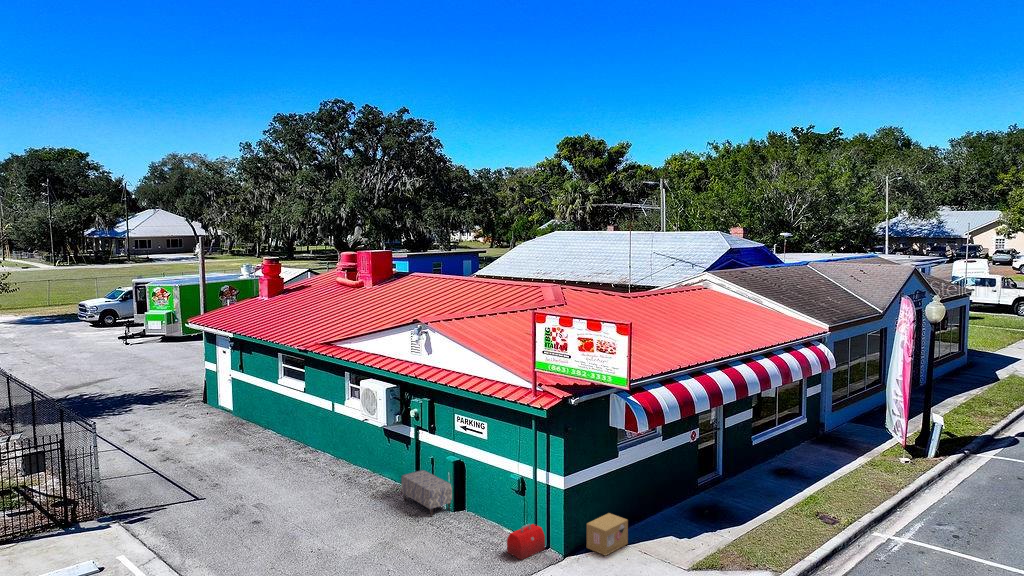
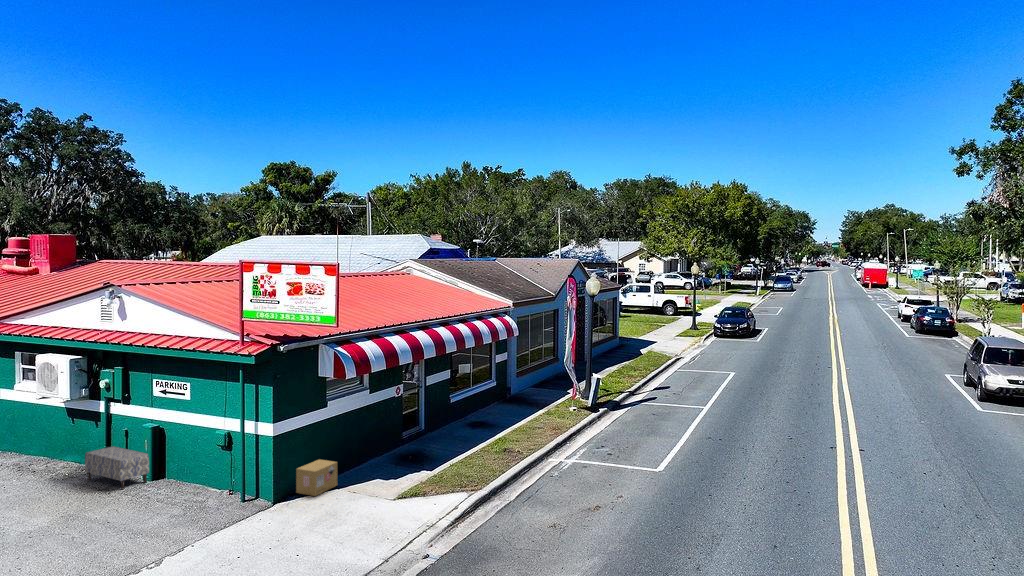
toolbox: present [507,524,545,560] -> none [211,475,253,510]

